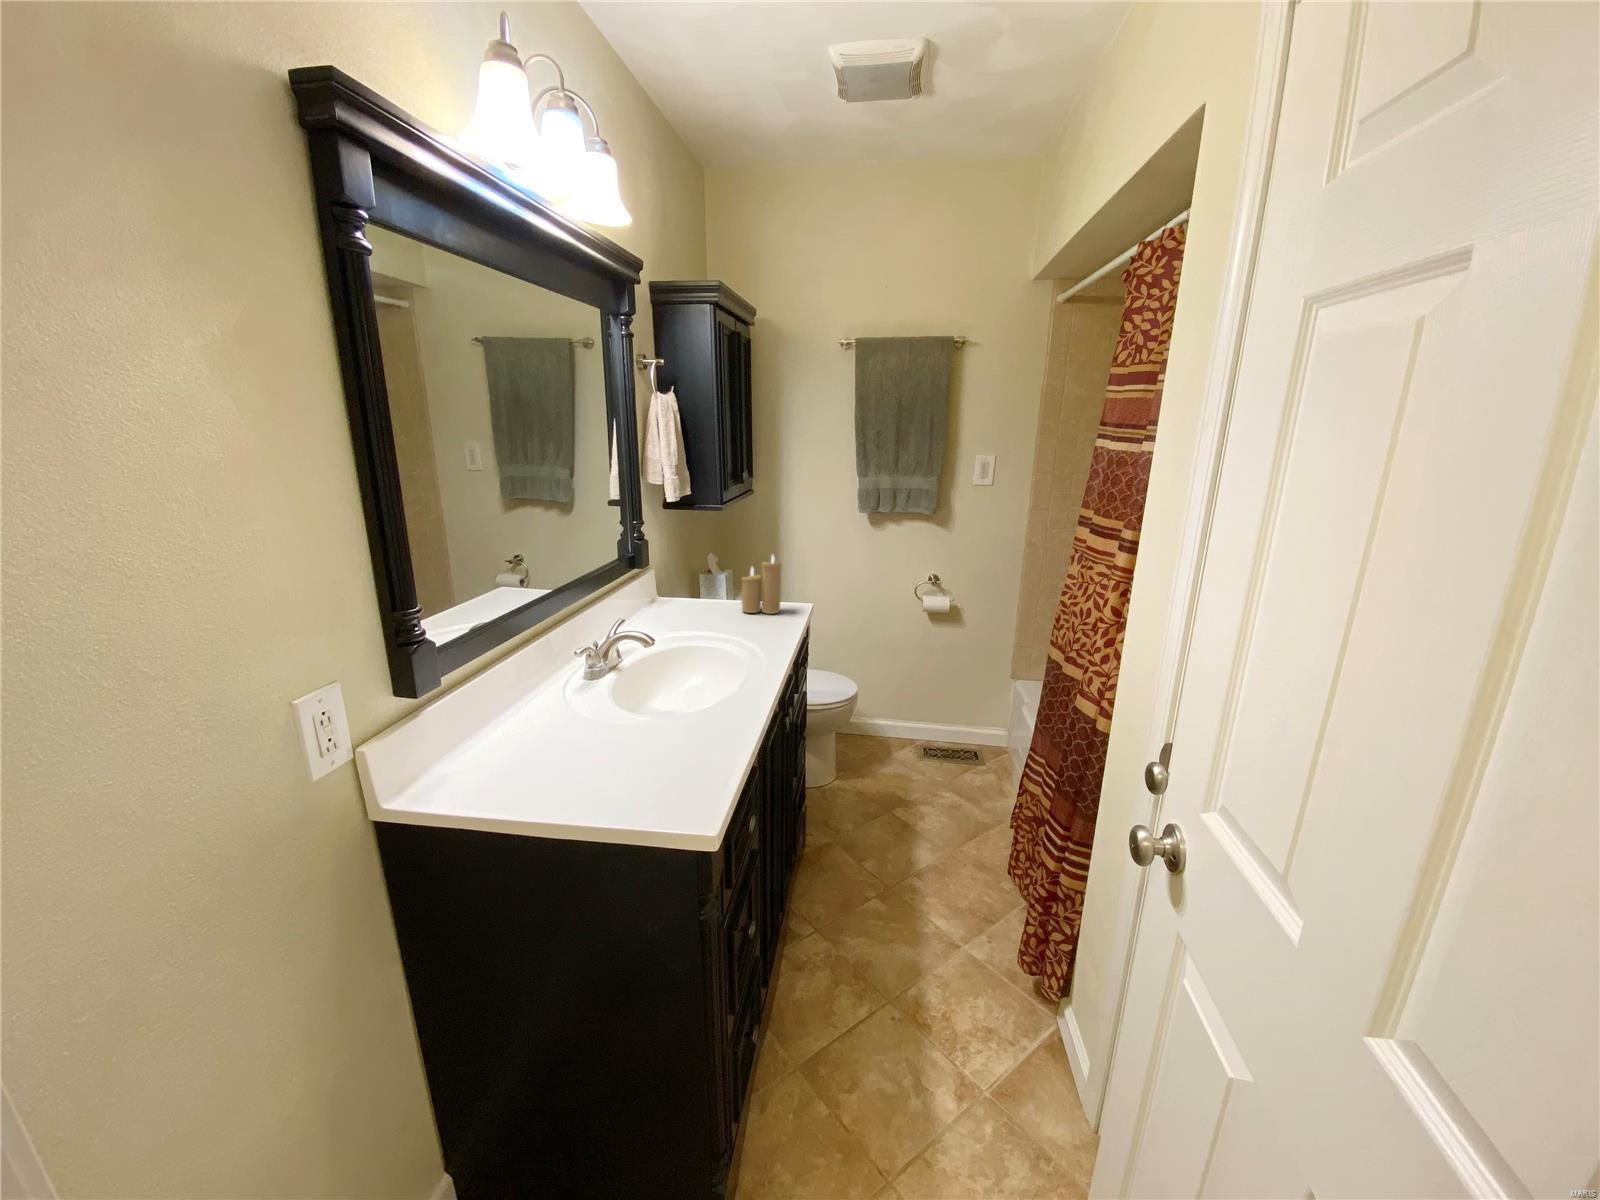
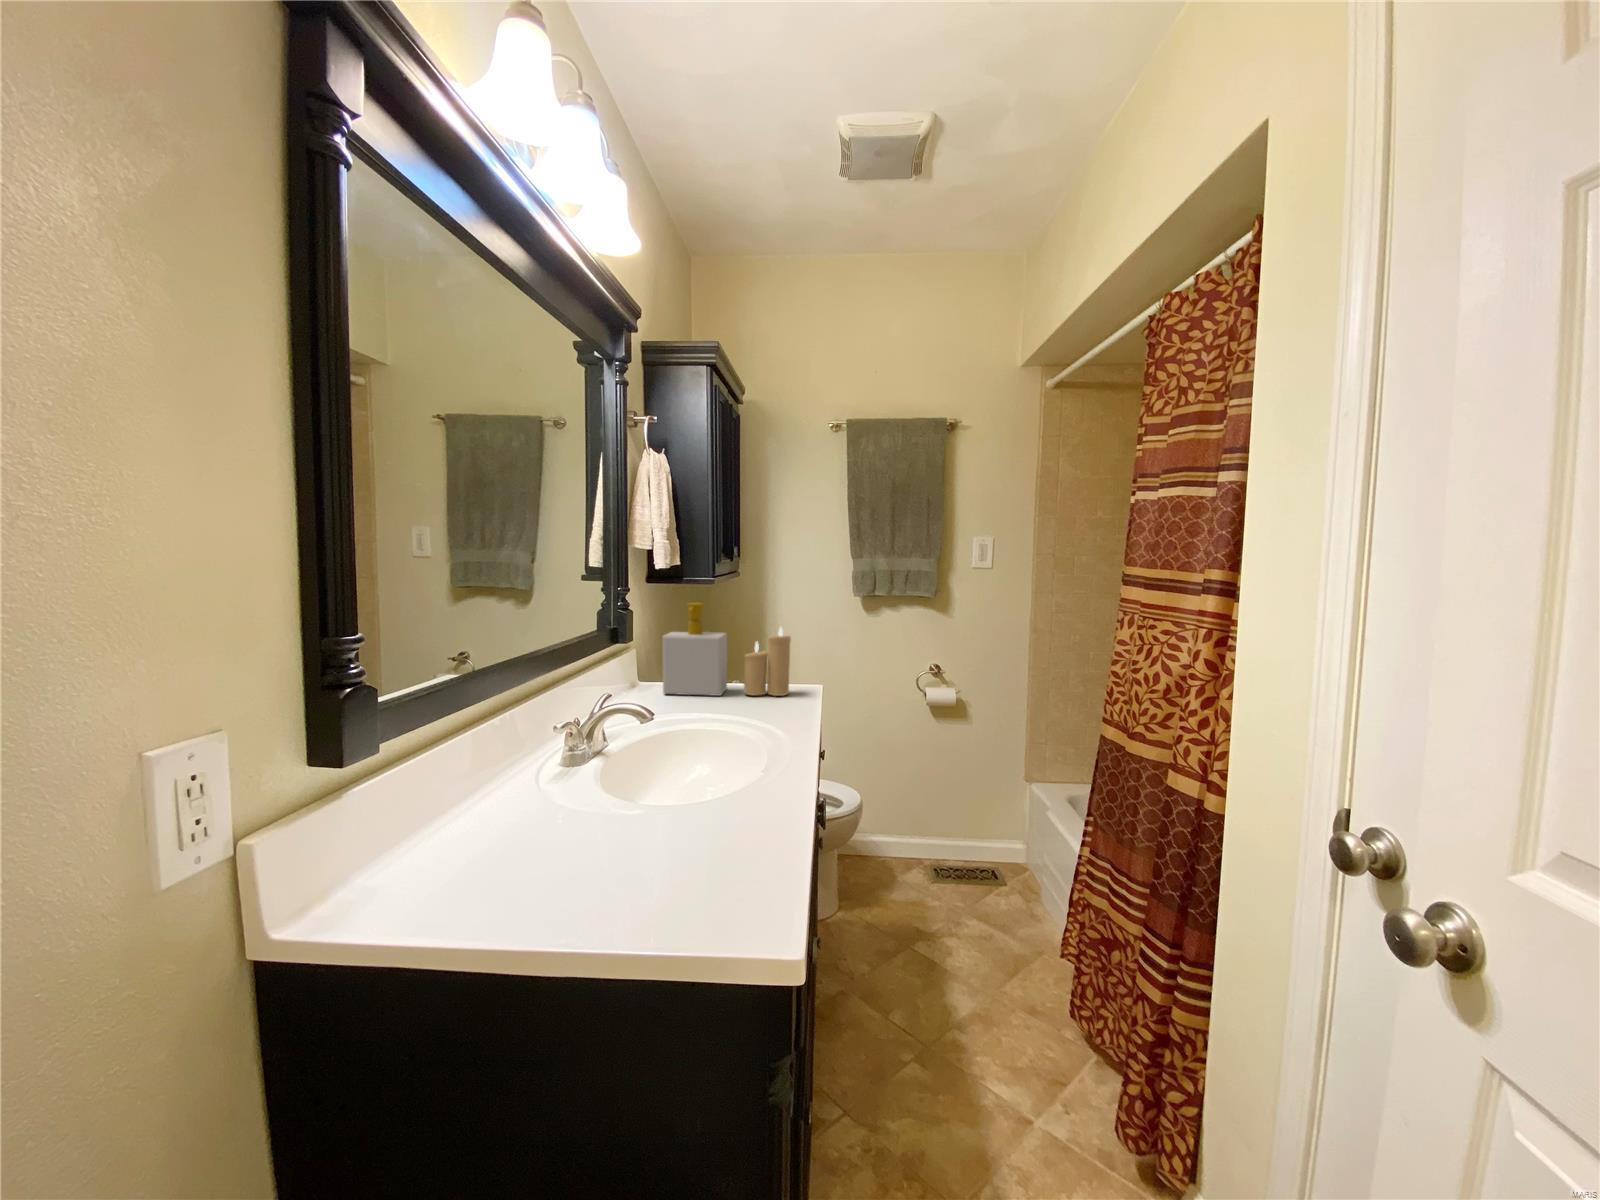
soap bottle: none [671,531,729,612] -> present [662,603,727,696]

